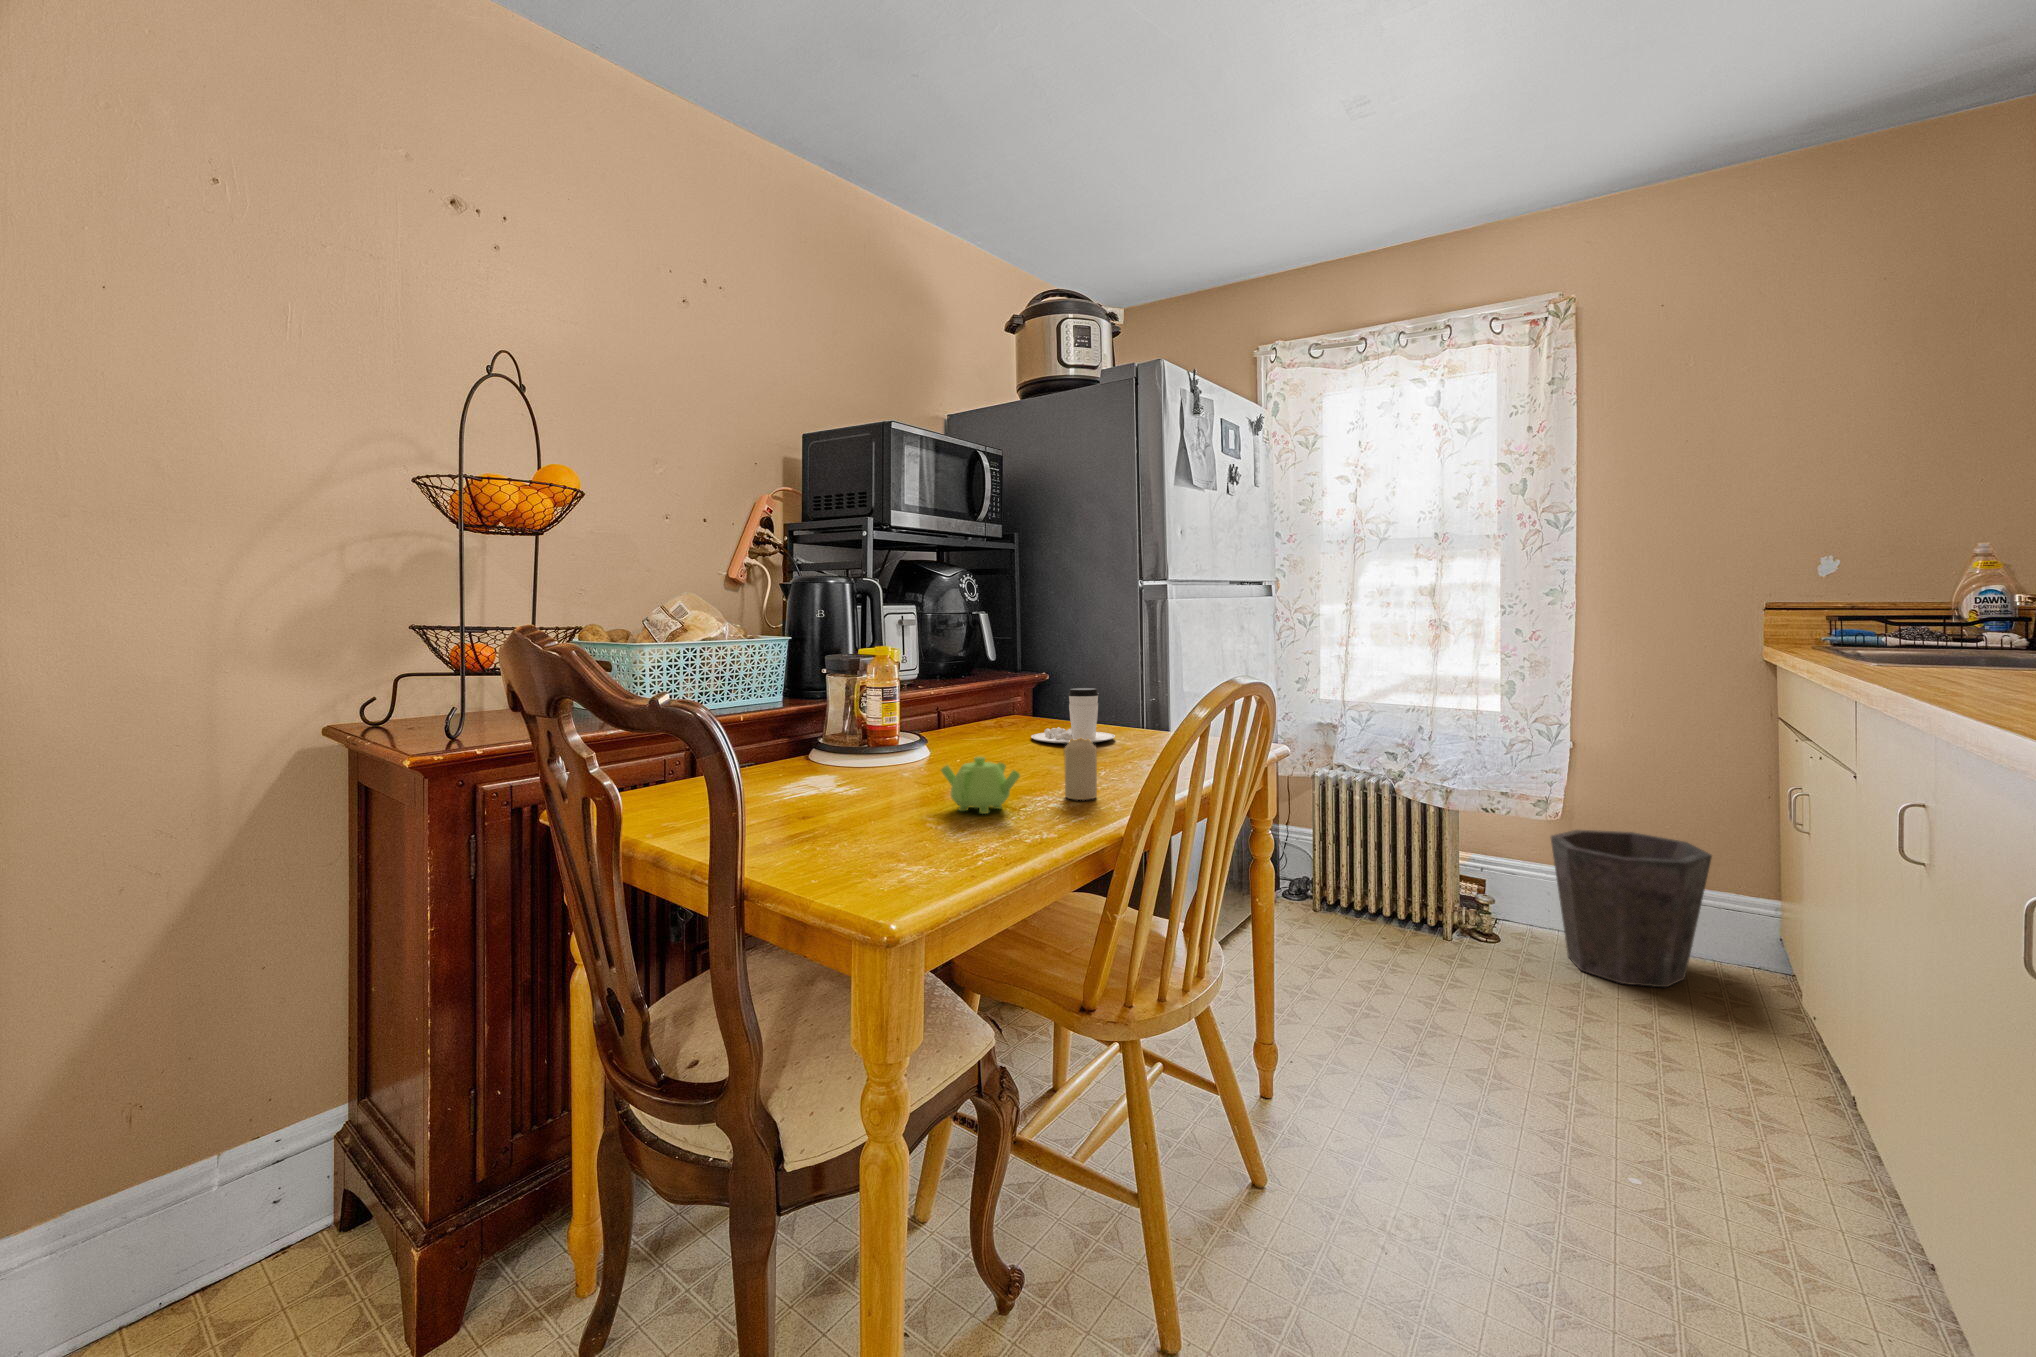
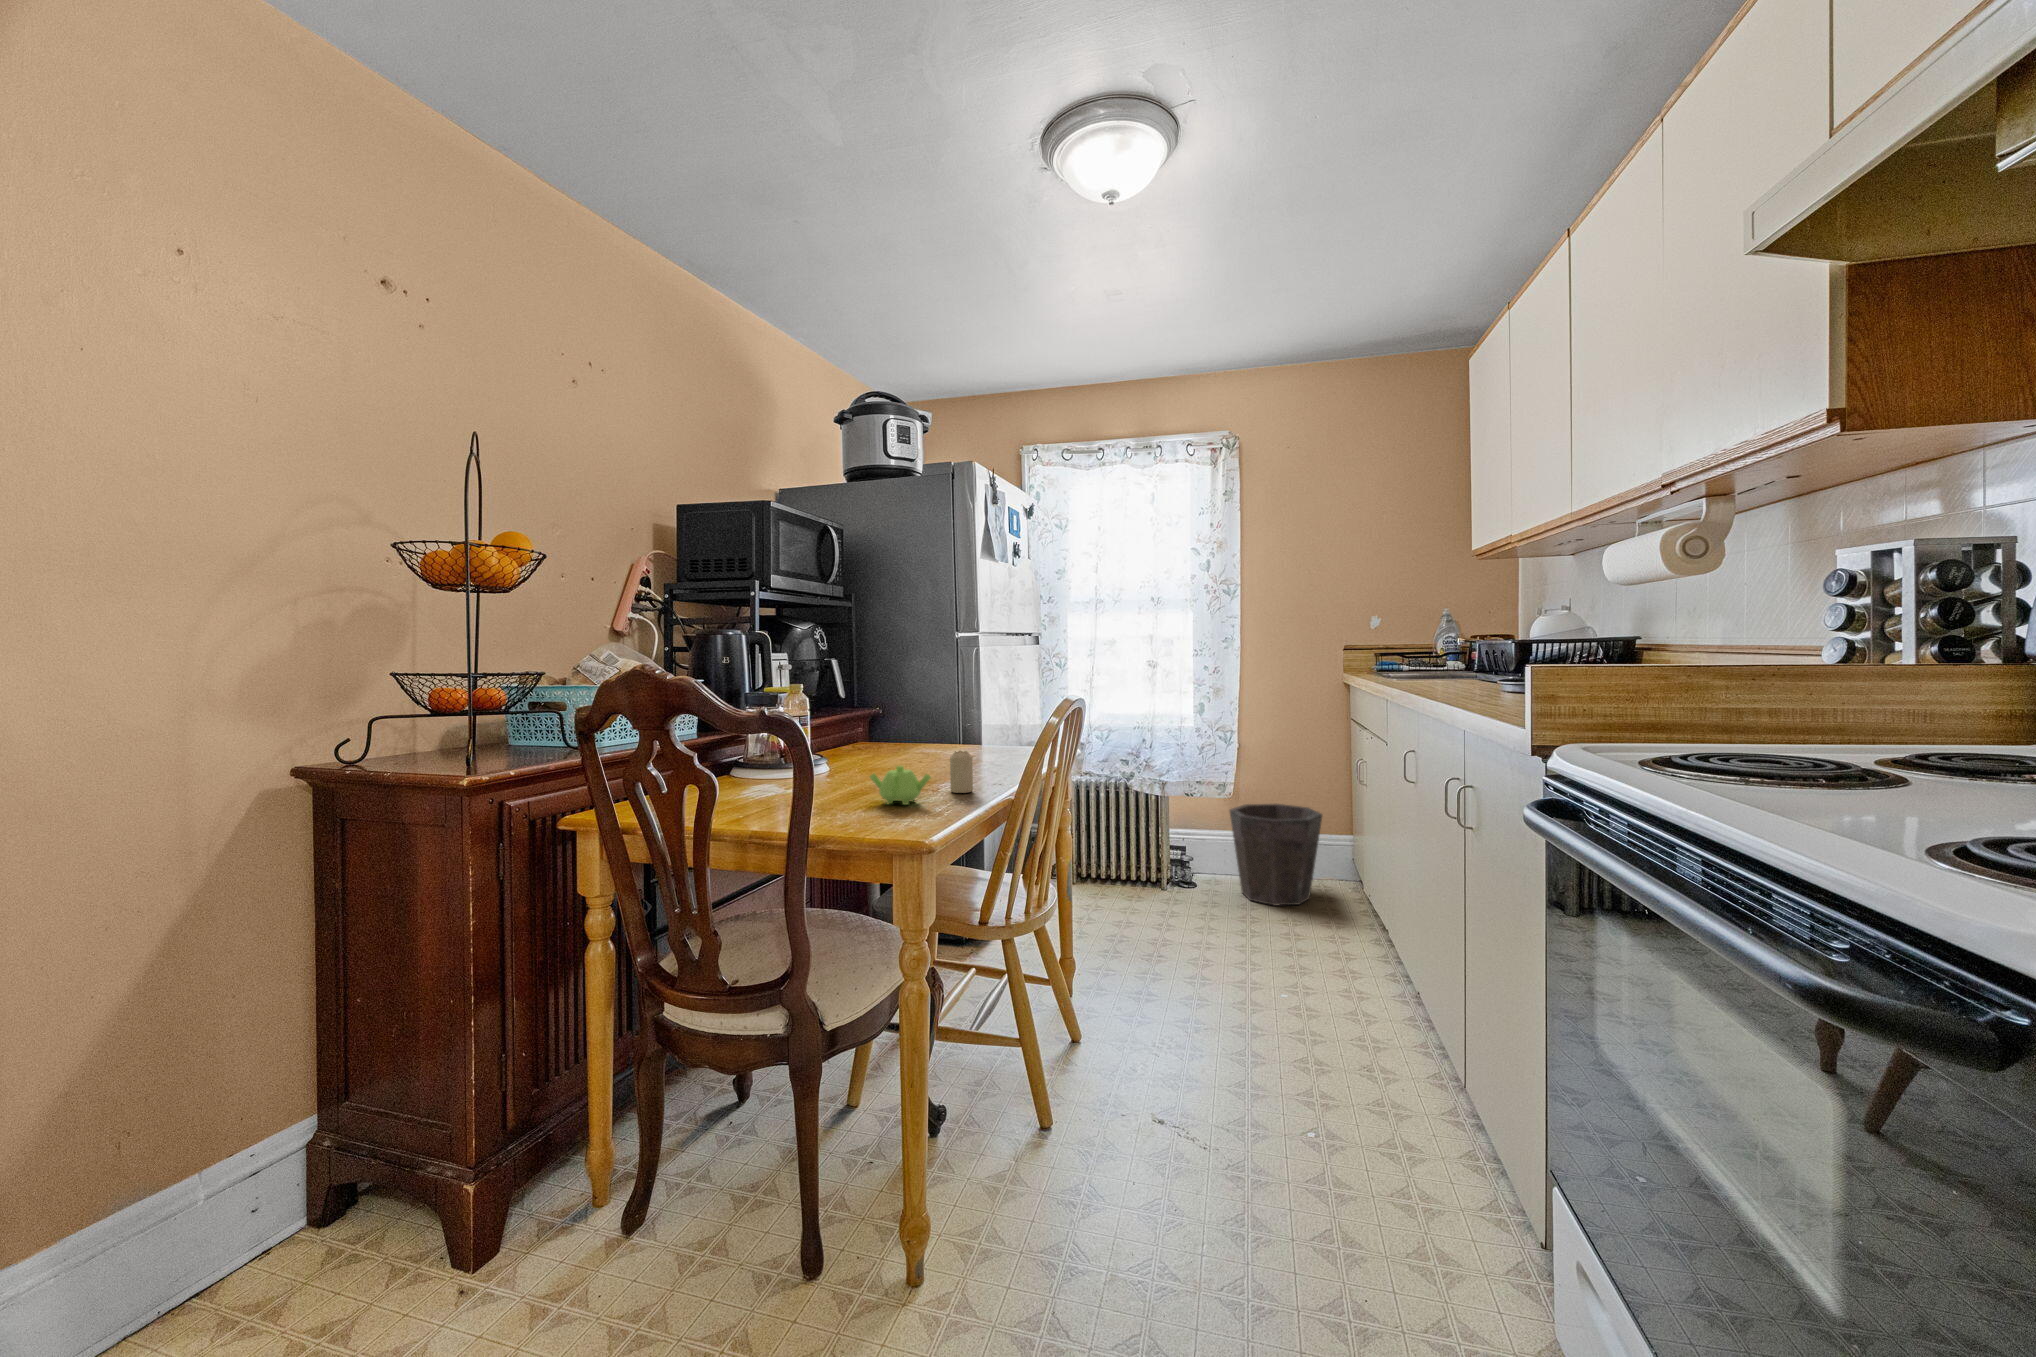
coffee cup: present [1031,688,1115,743] -> none [890,715,954,756]

